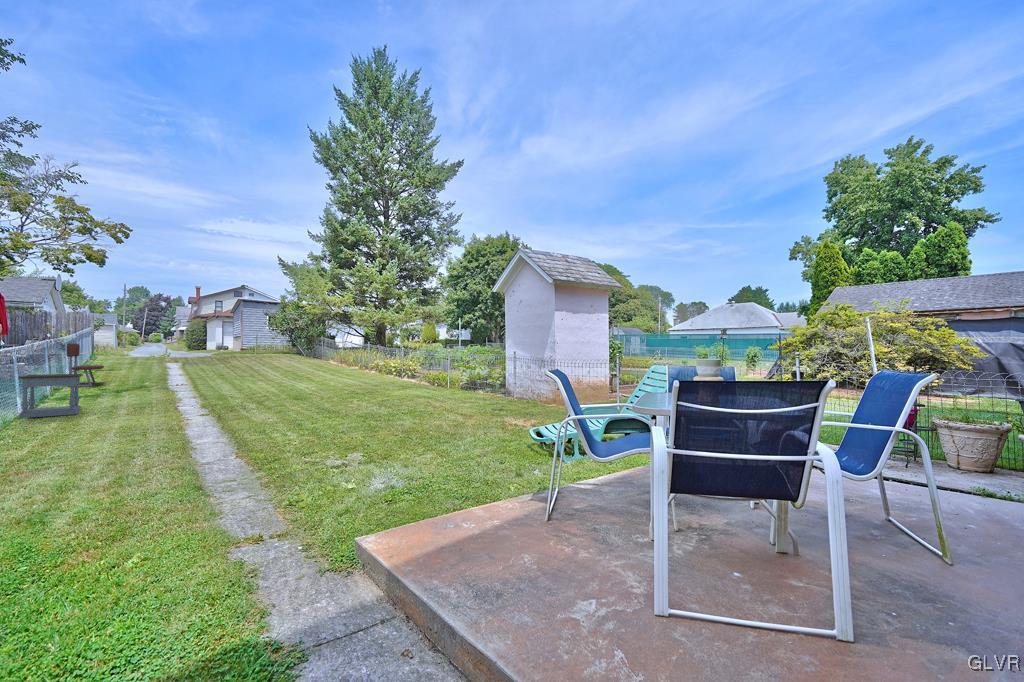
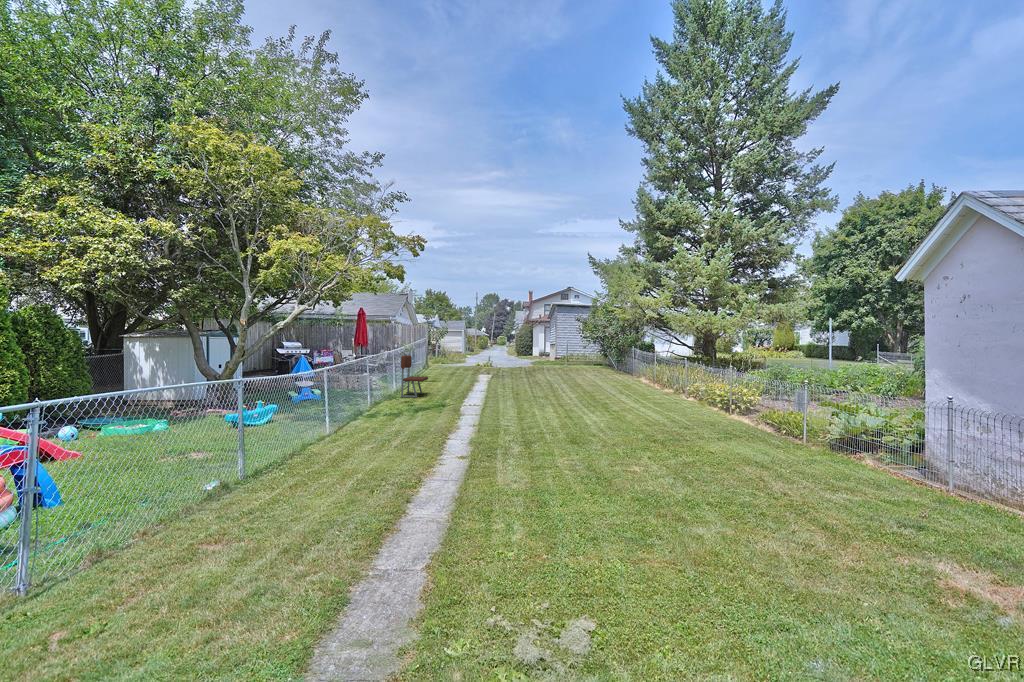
side table: present [19,374,82,418] -> none [342,392,390,435]

